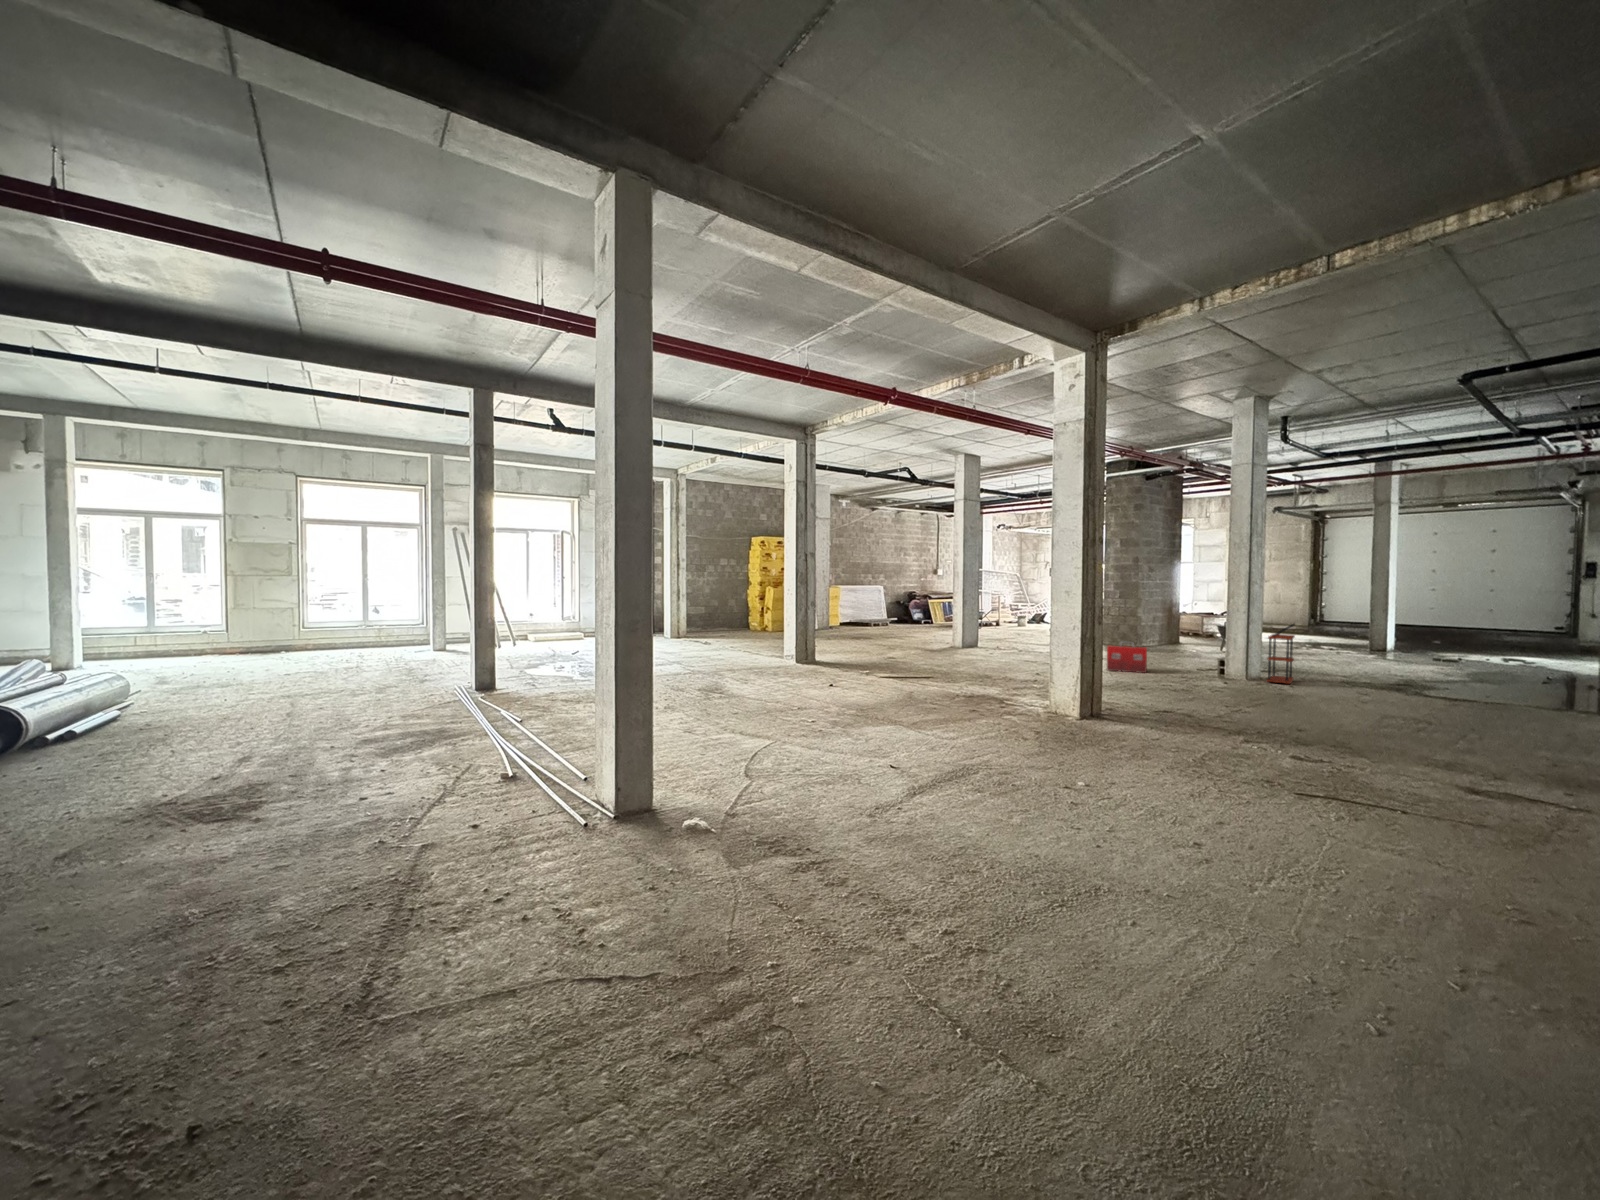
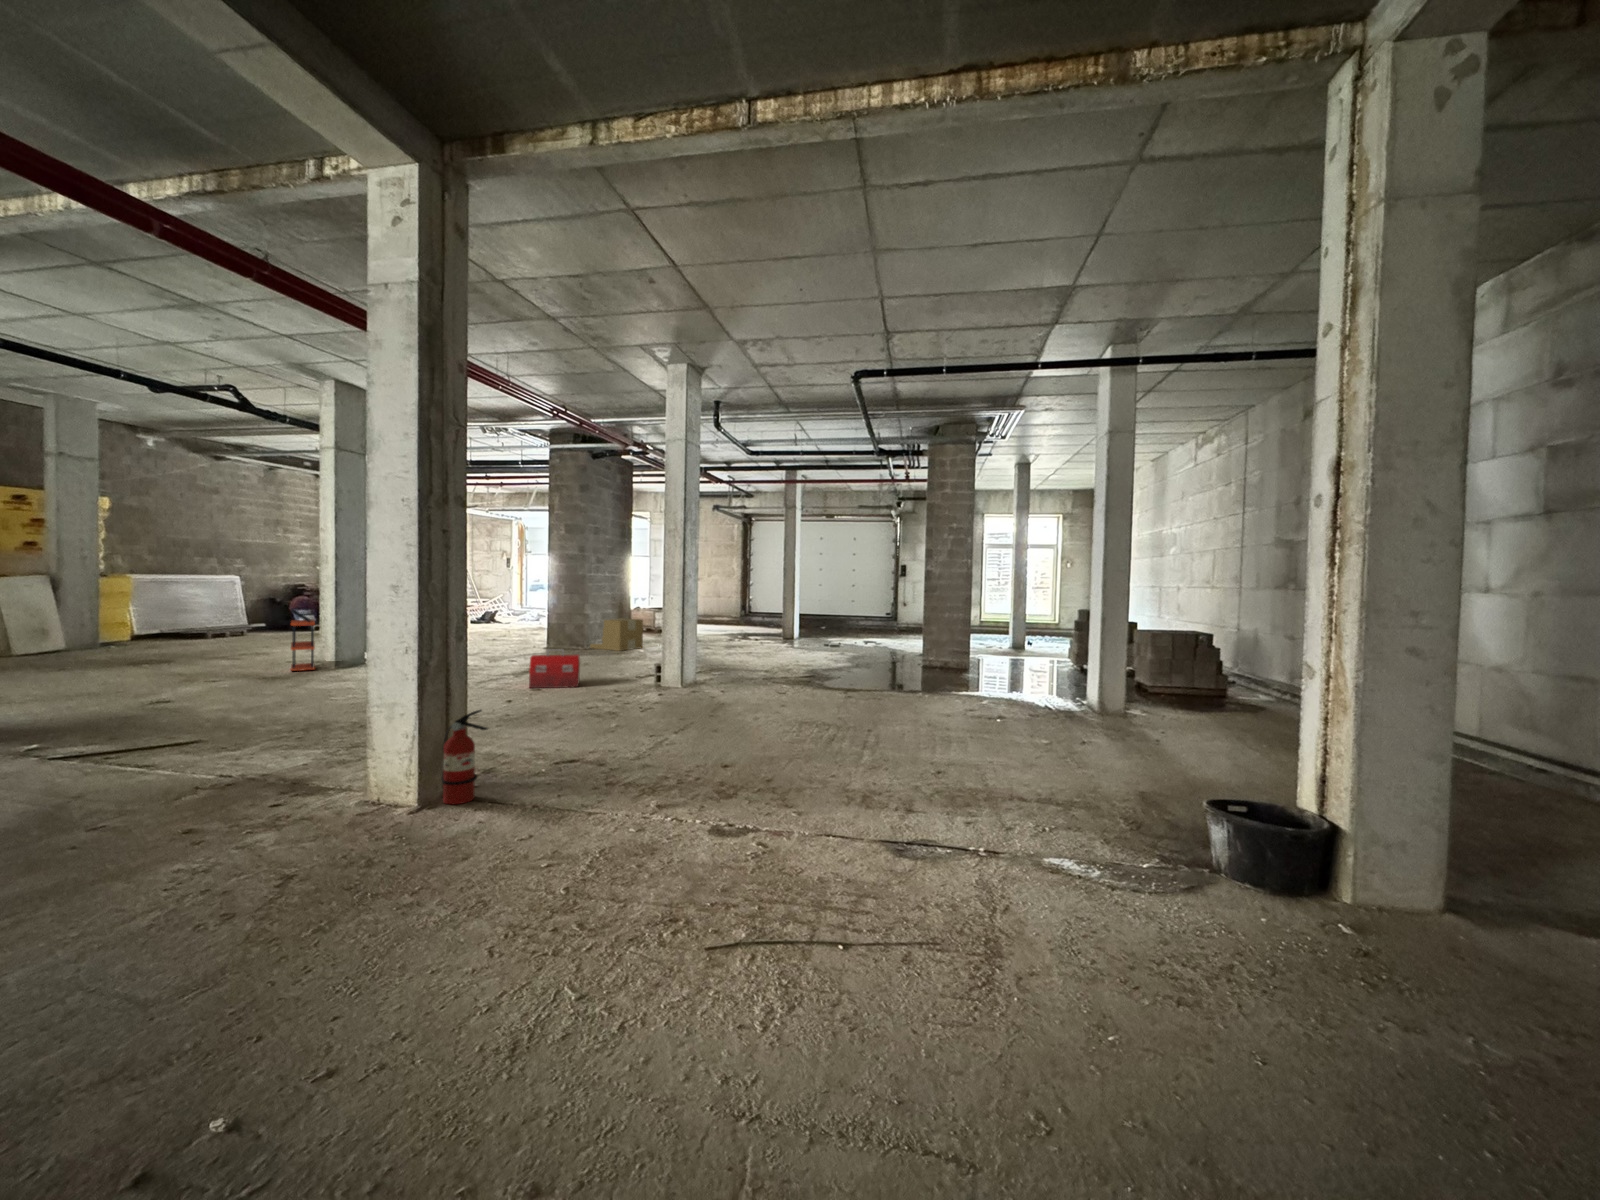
cardboard box: none [1141,621,1195,651] -> present [590,618,643,651]
shelving unit: present [1267,624,1295,684] -> present [291,609,315,671]
fire extinguisher: none [1093,665,1123,720] -> present [441,710,488,804]

